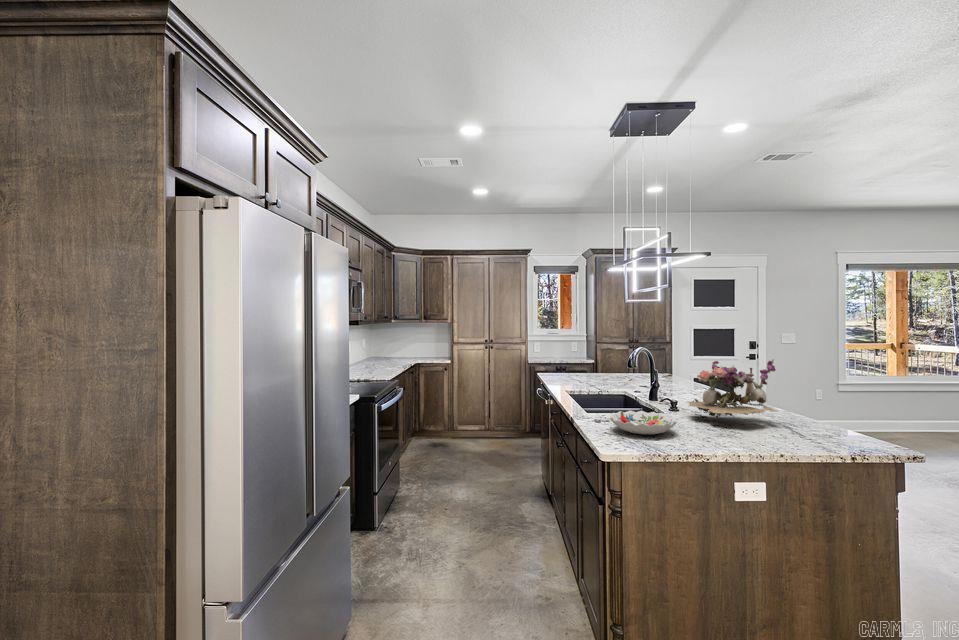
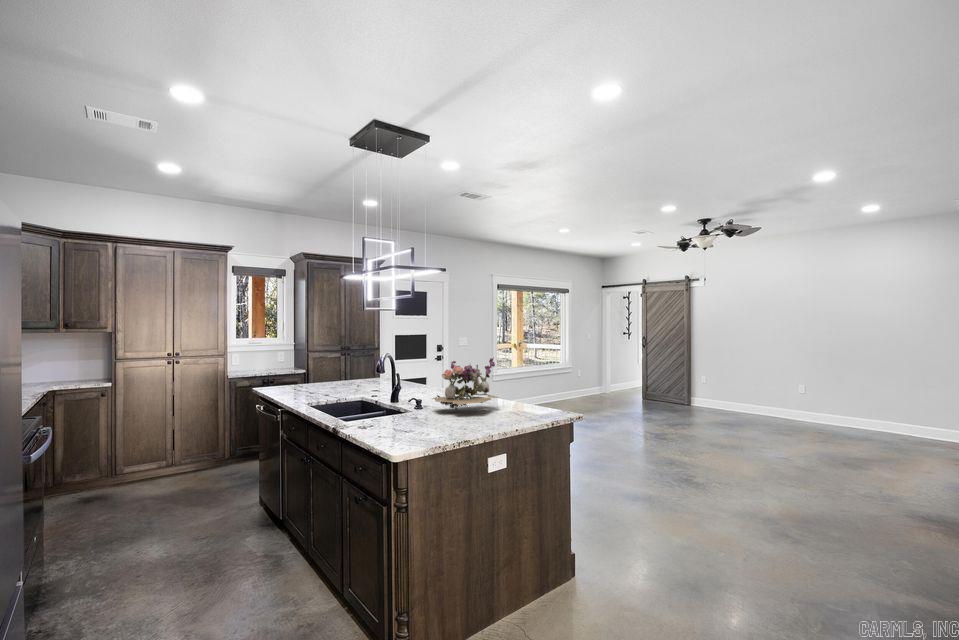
decorative bowl: present [610,410,677,435] -> none [379,410,438,432]

